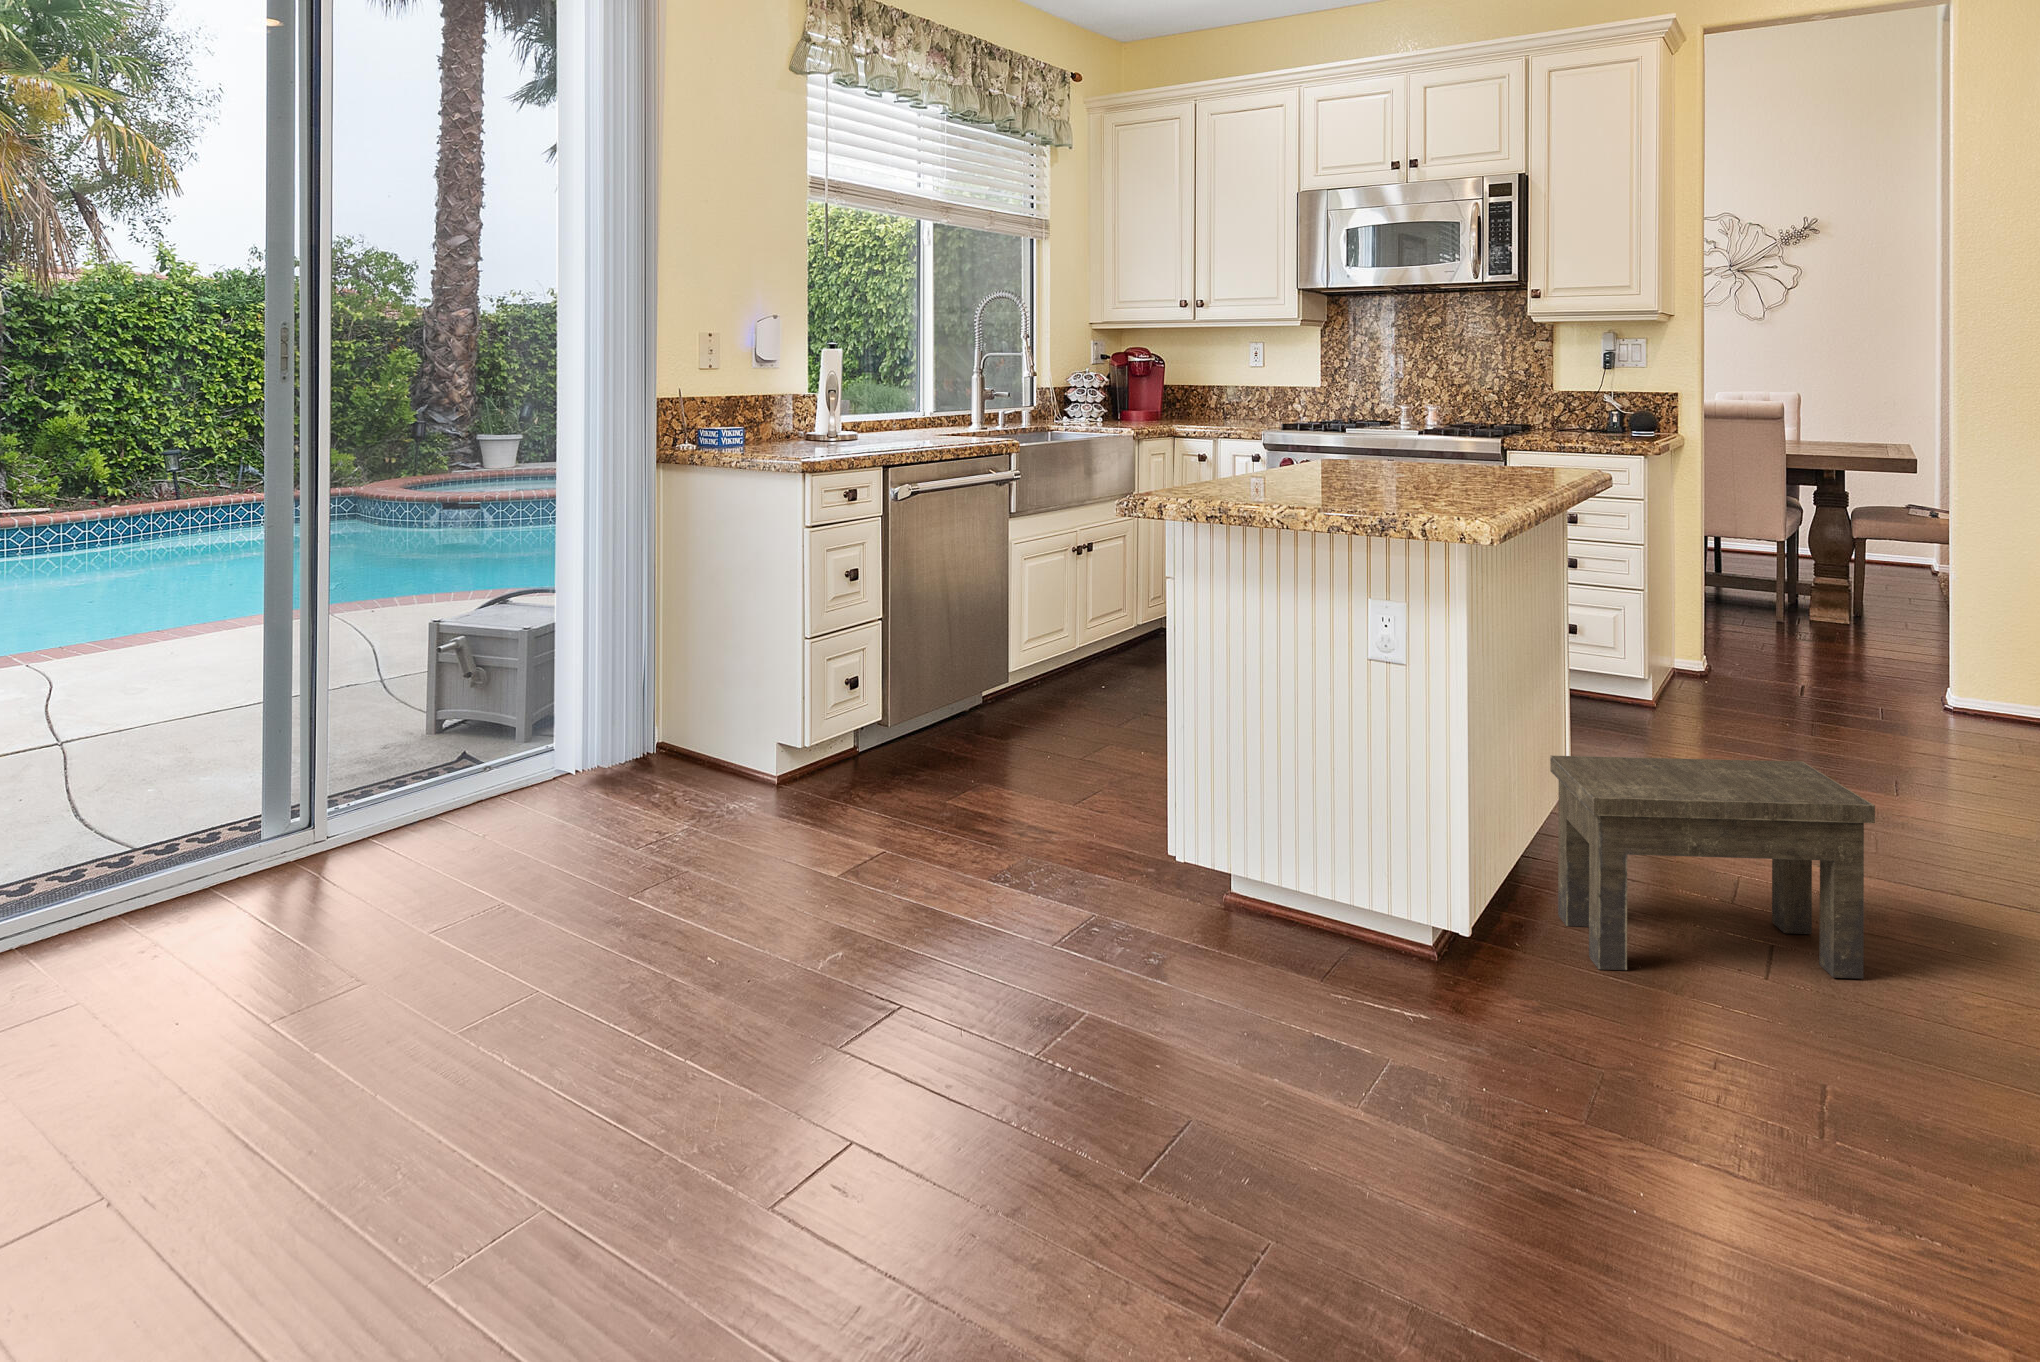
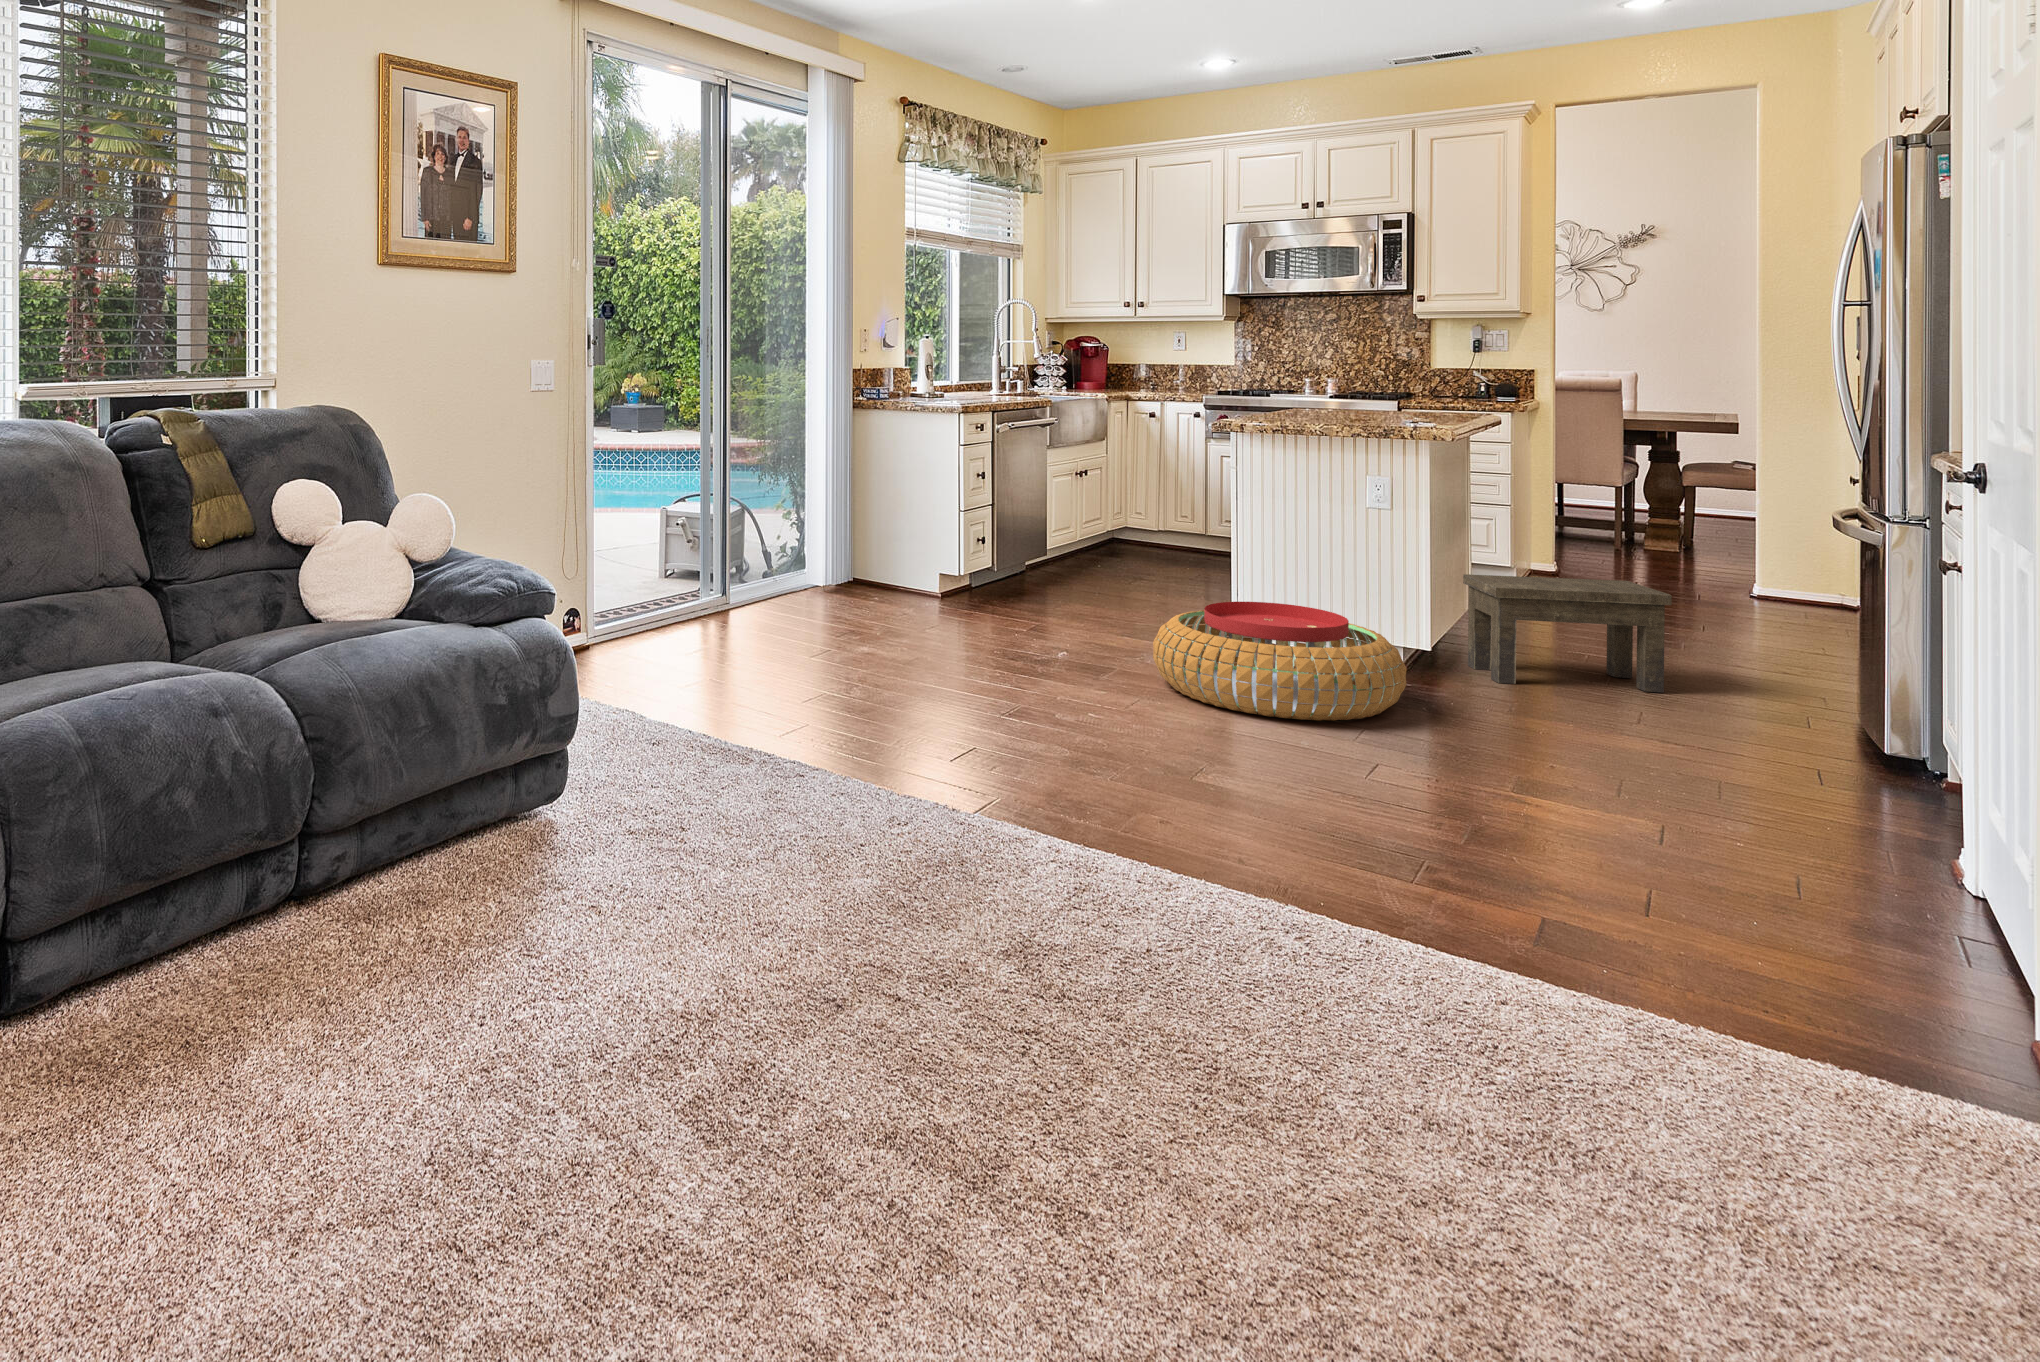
pouf: none [964,848,1416,1165] -> present [1153,602,1407,720]

